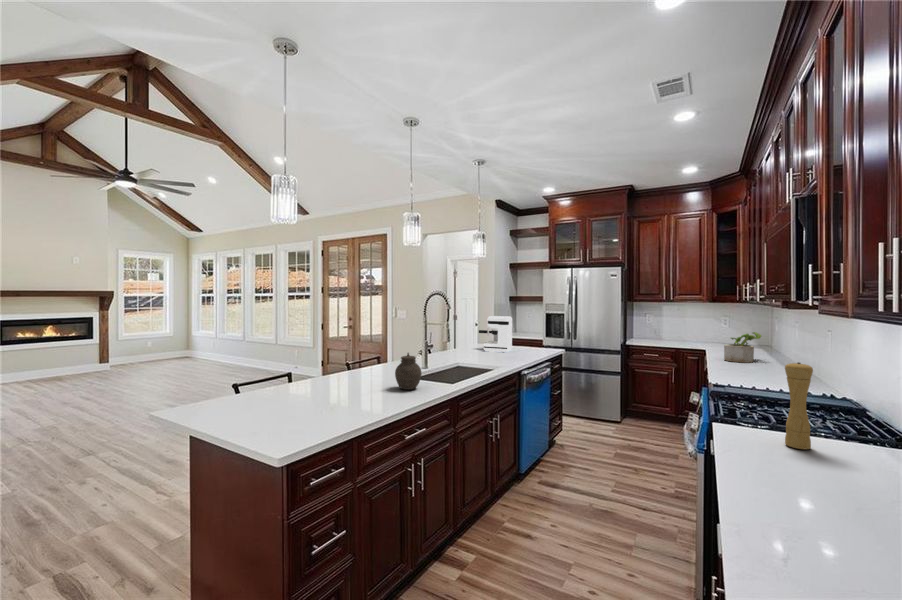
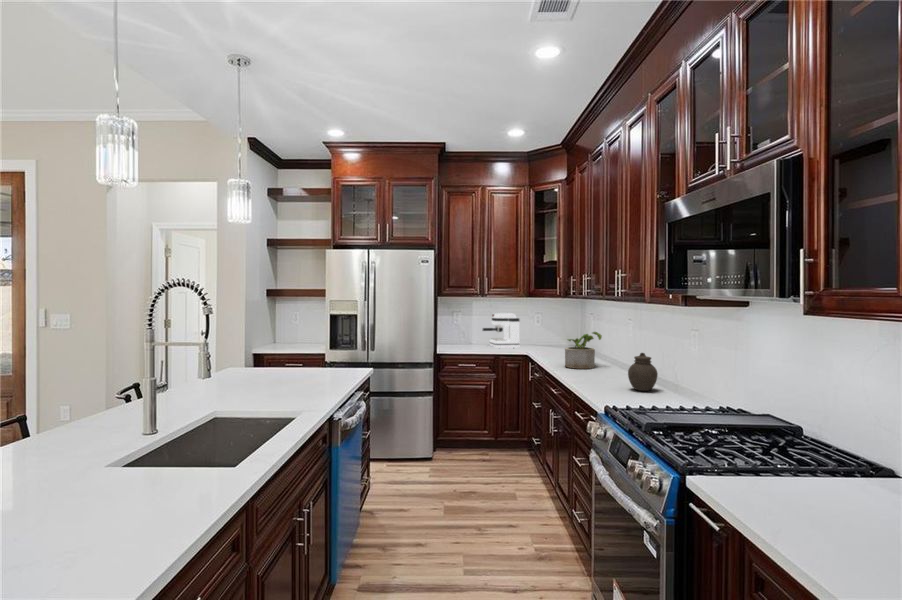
coffee maker: present [479,316,512,352] -> present [483,313,520,348]
jar: present [395,353,422,390] -> present [628,353,658,391]
pepper mill: present [785,362,813,449] -> none [825,385,865,516]

